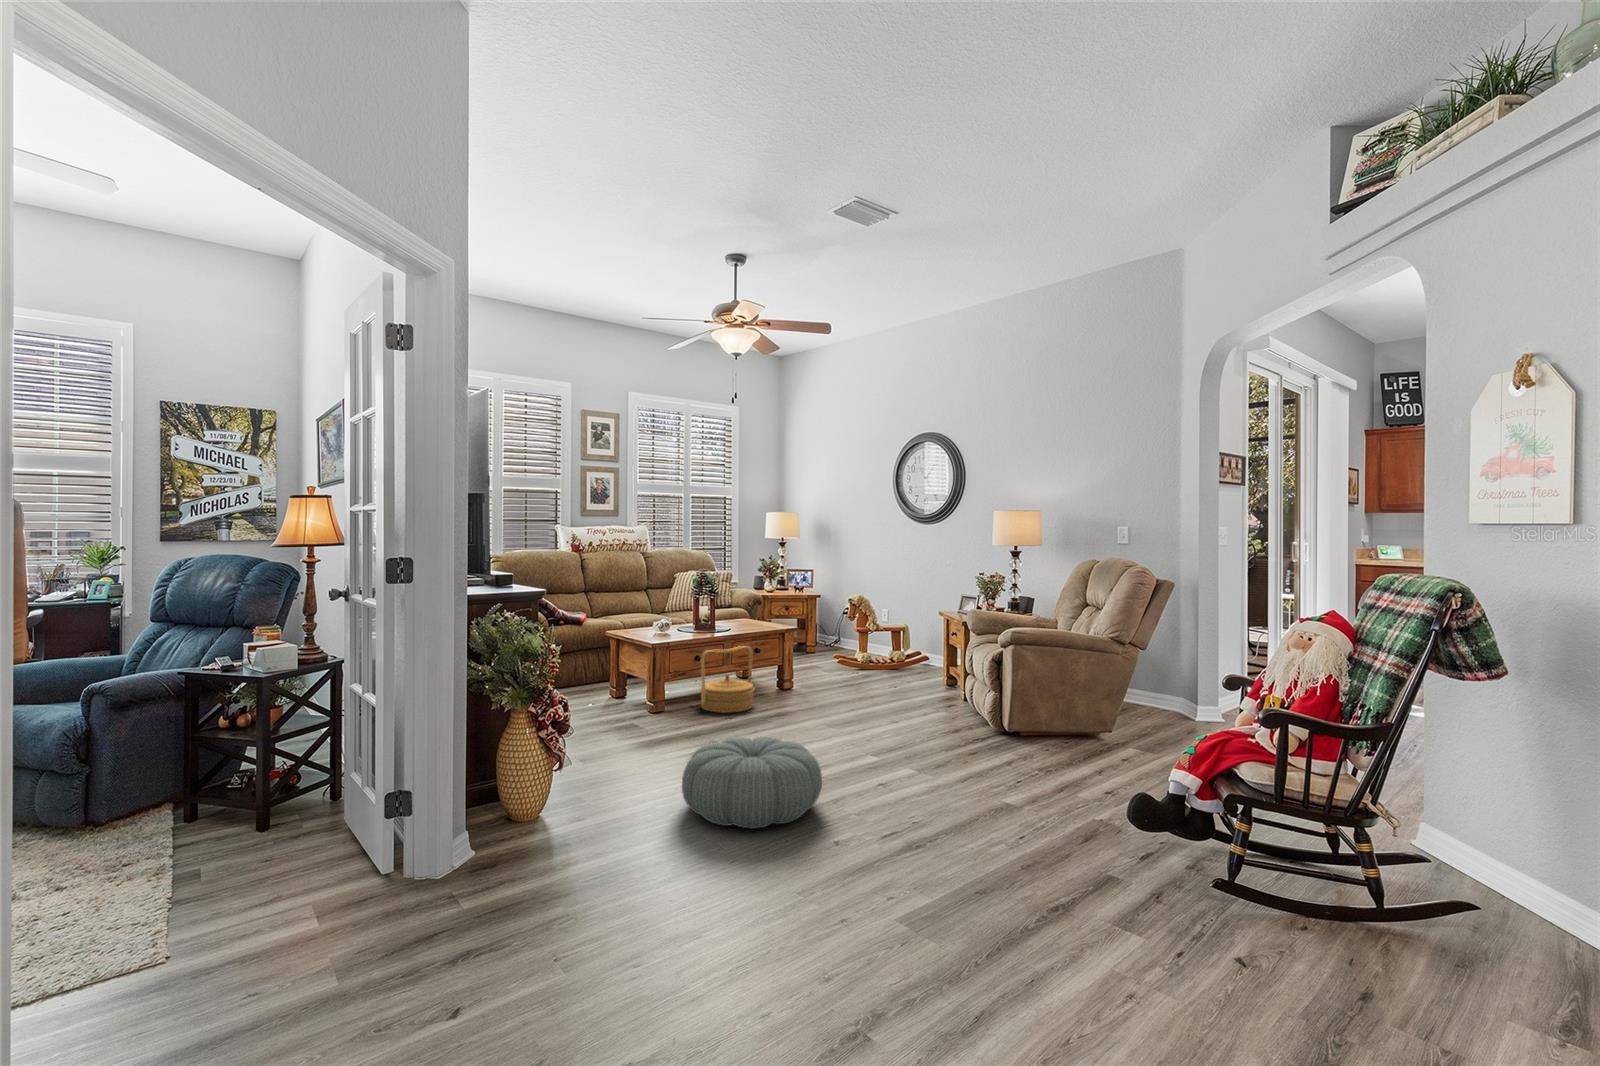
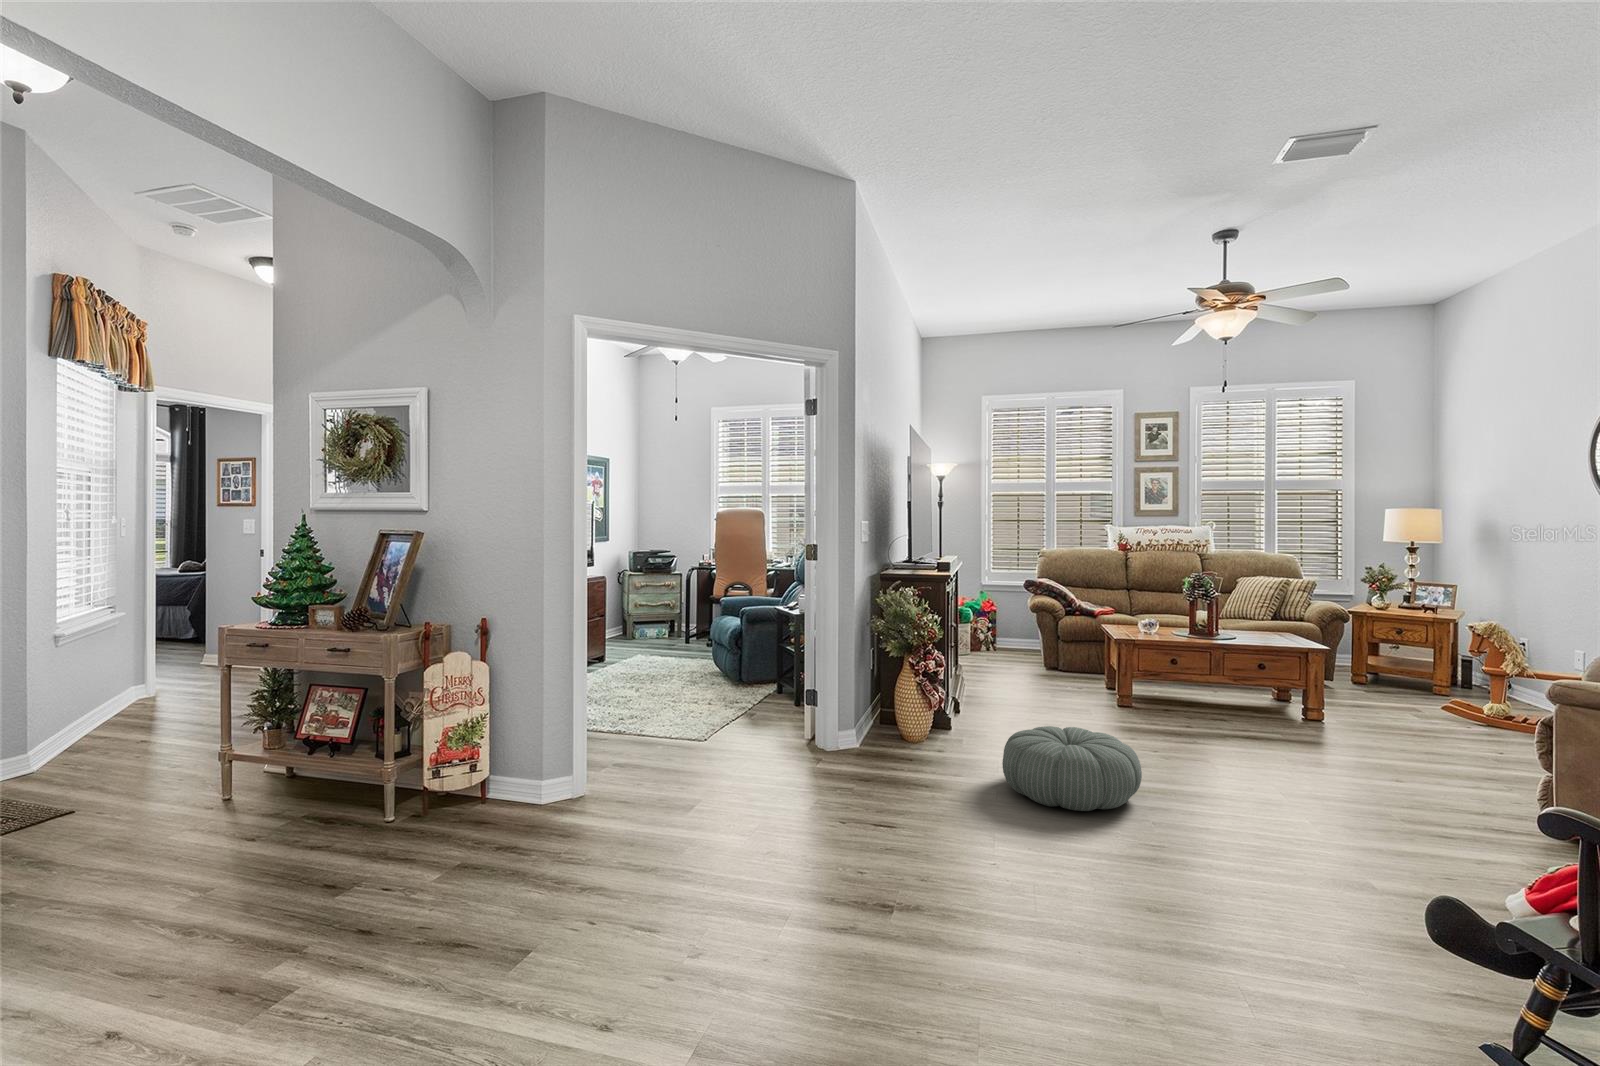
woven basket: present [700,646,754,713] -> none [1168,655,1239,726]

